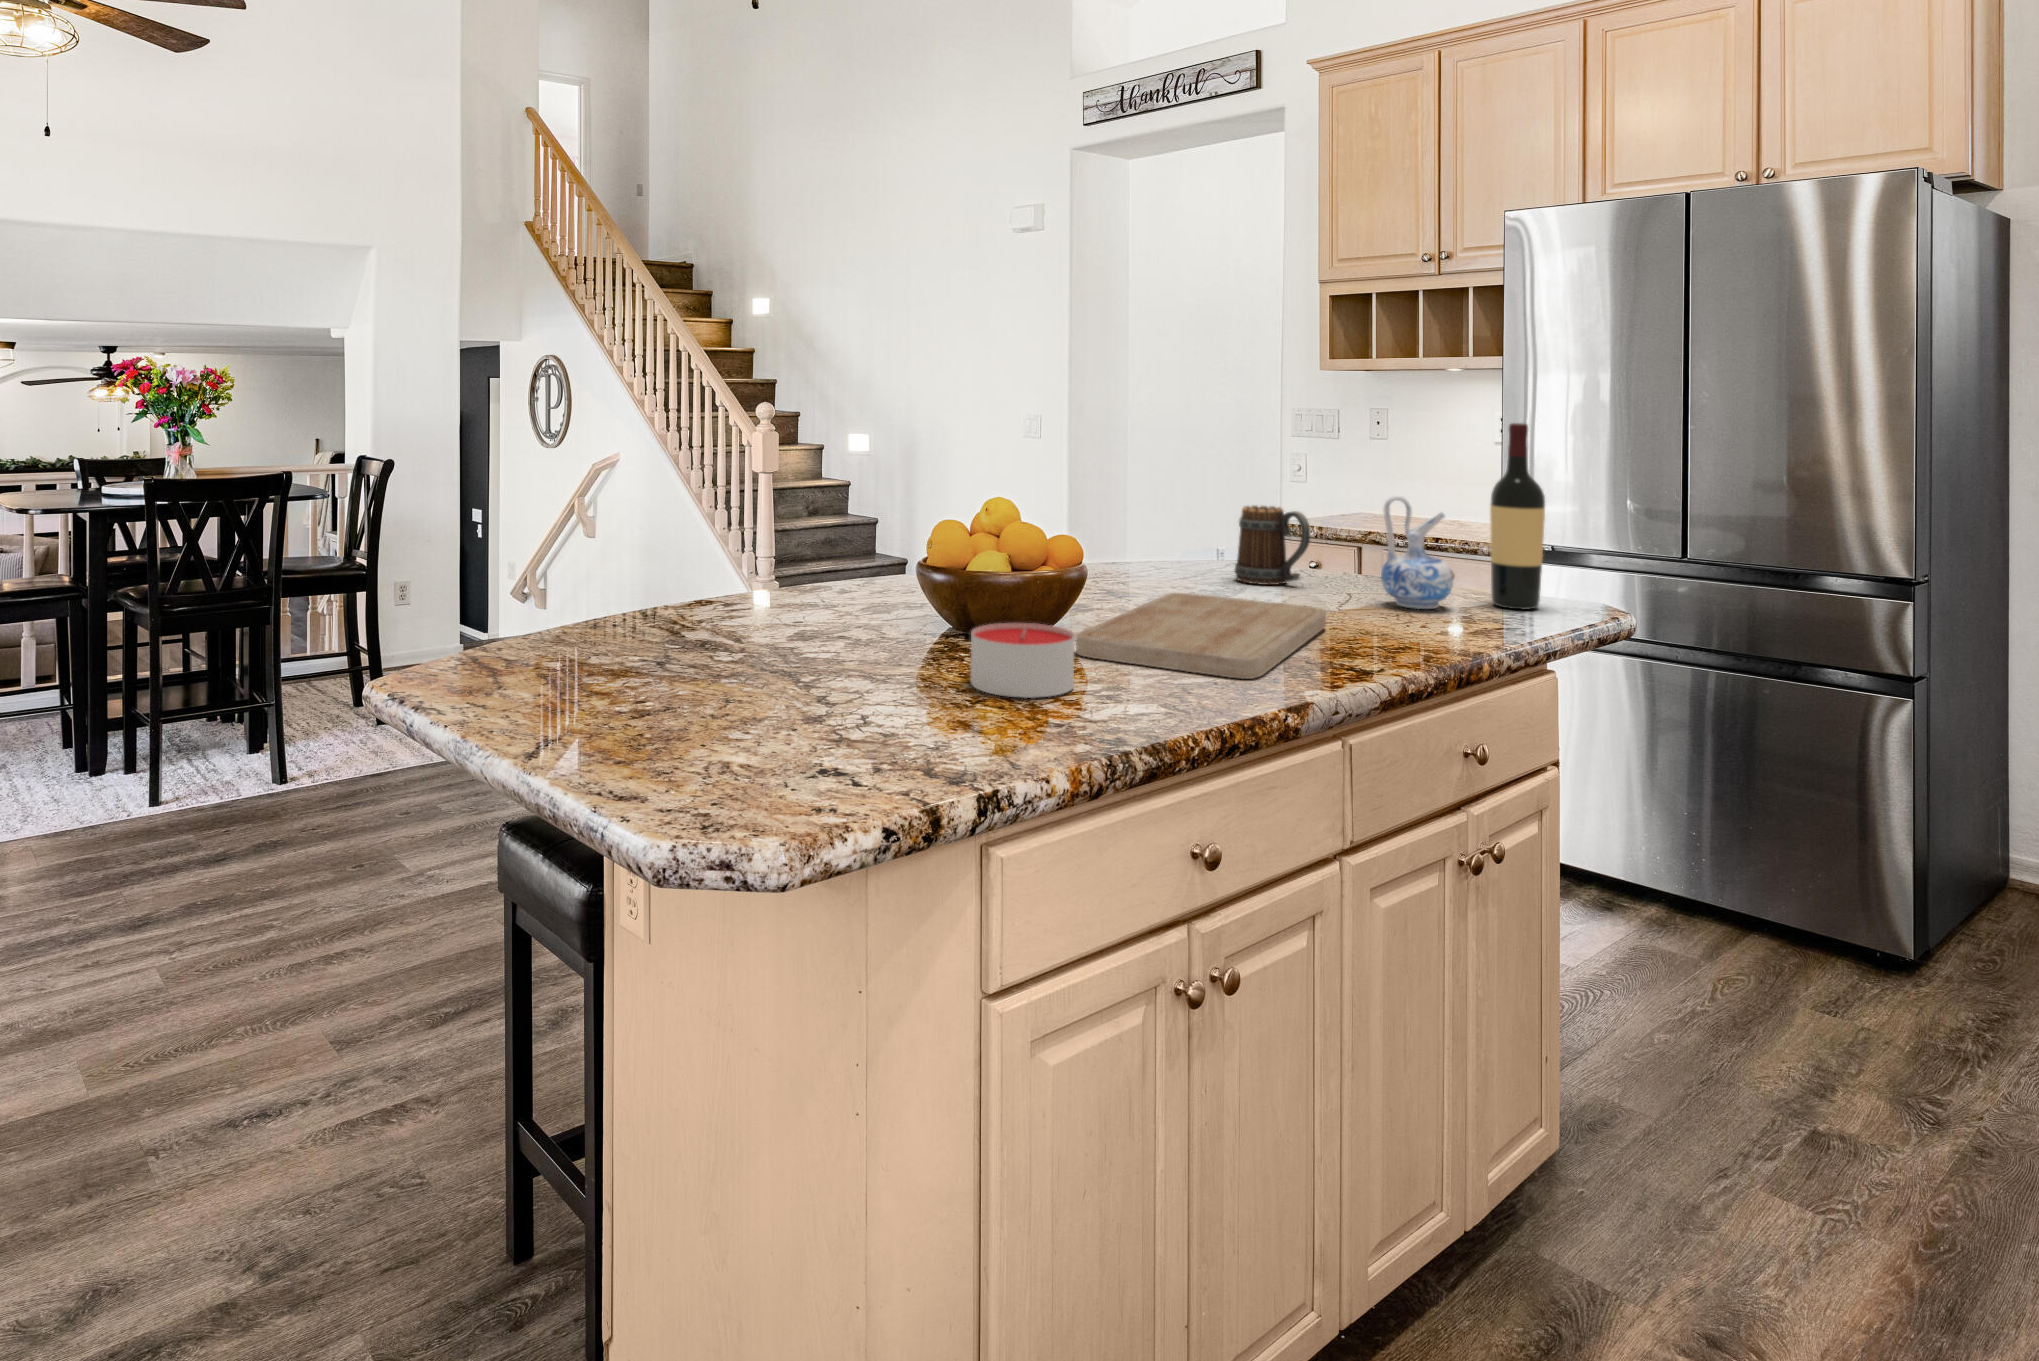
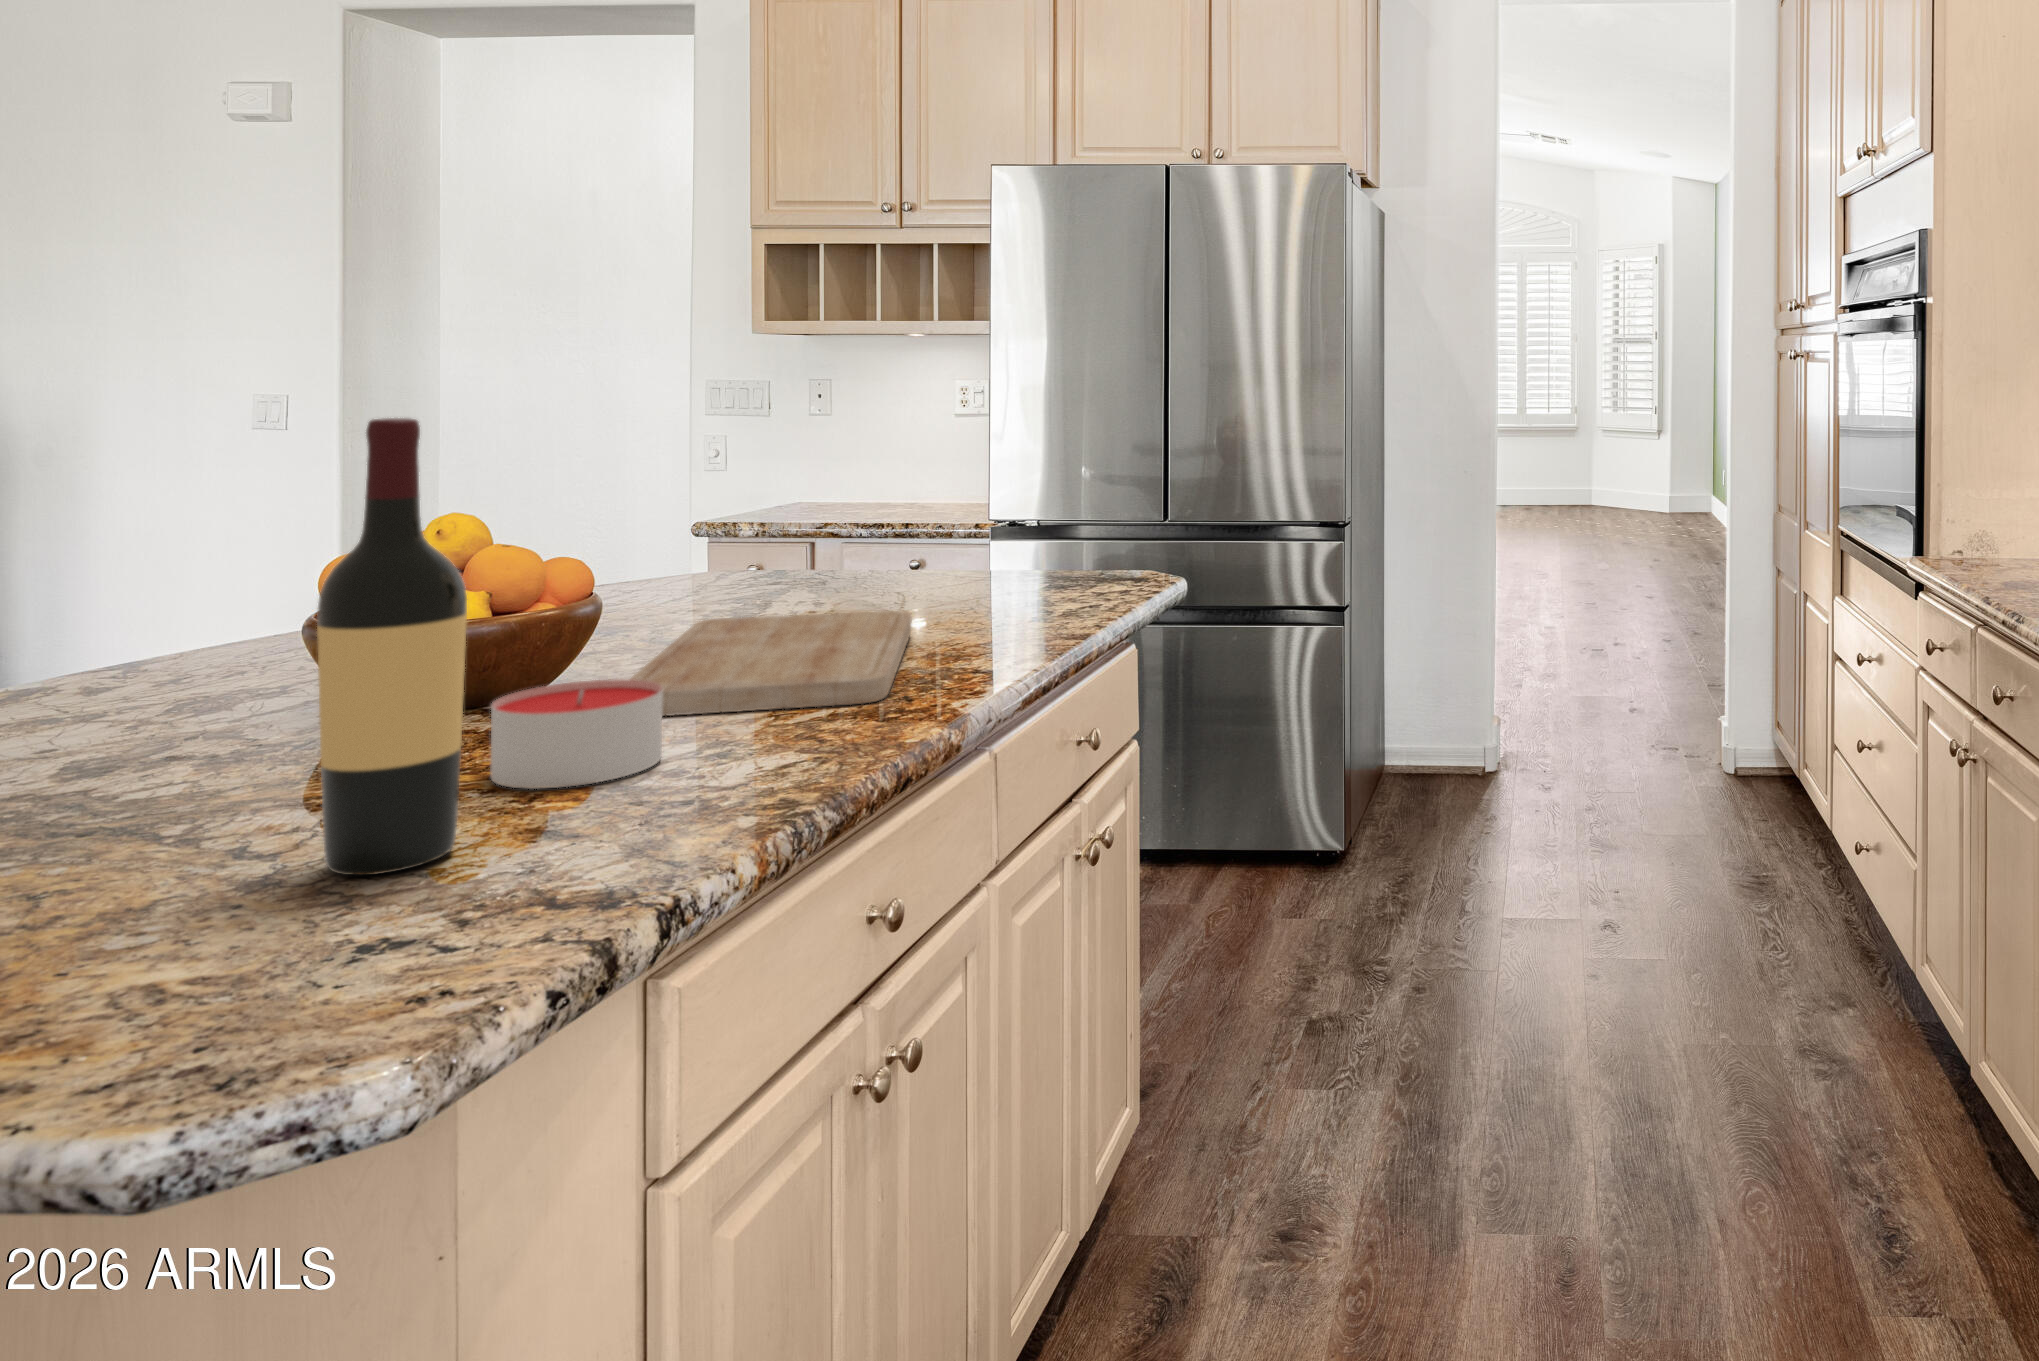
wine bottle: present [1490,423,1545,609] -> present [317,418,467,875]
ceramic pitcher: present [1381,495,1453,609] -> none [944,476,1022,600]
mug: present [1235,506,1311,585] -> none [747,501,849,598]

